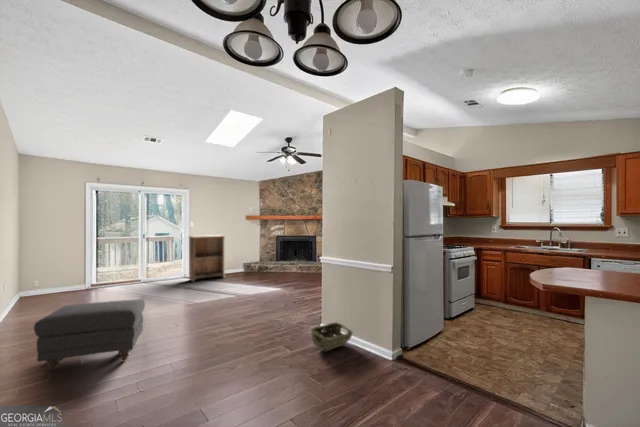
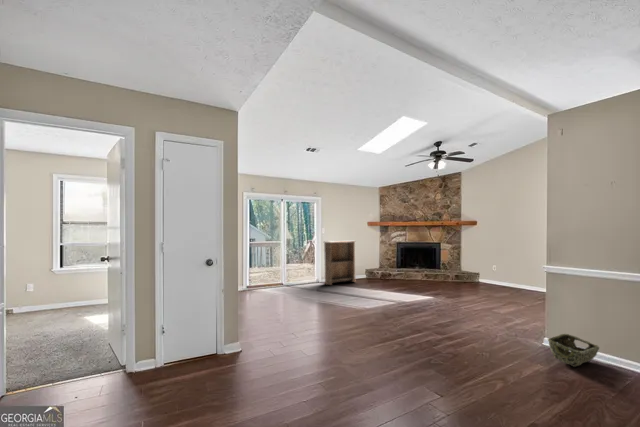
ottoman: present [34,299,145,370] -> none [288,299,370,364]

